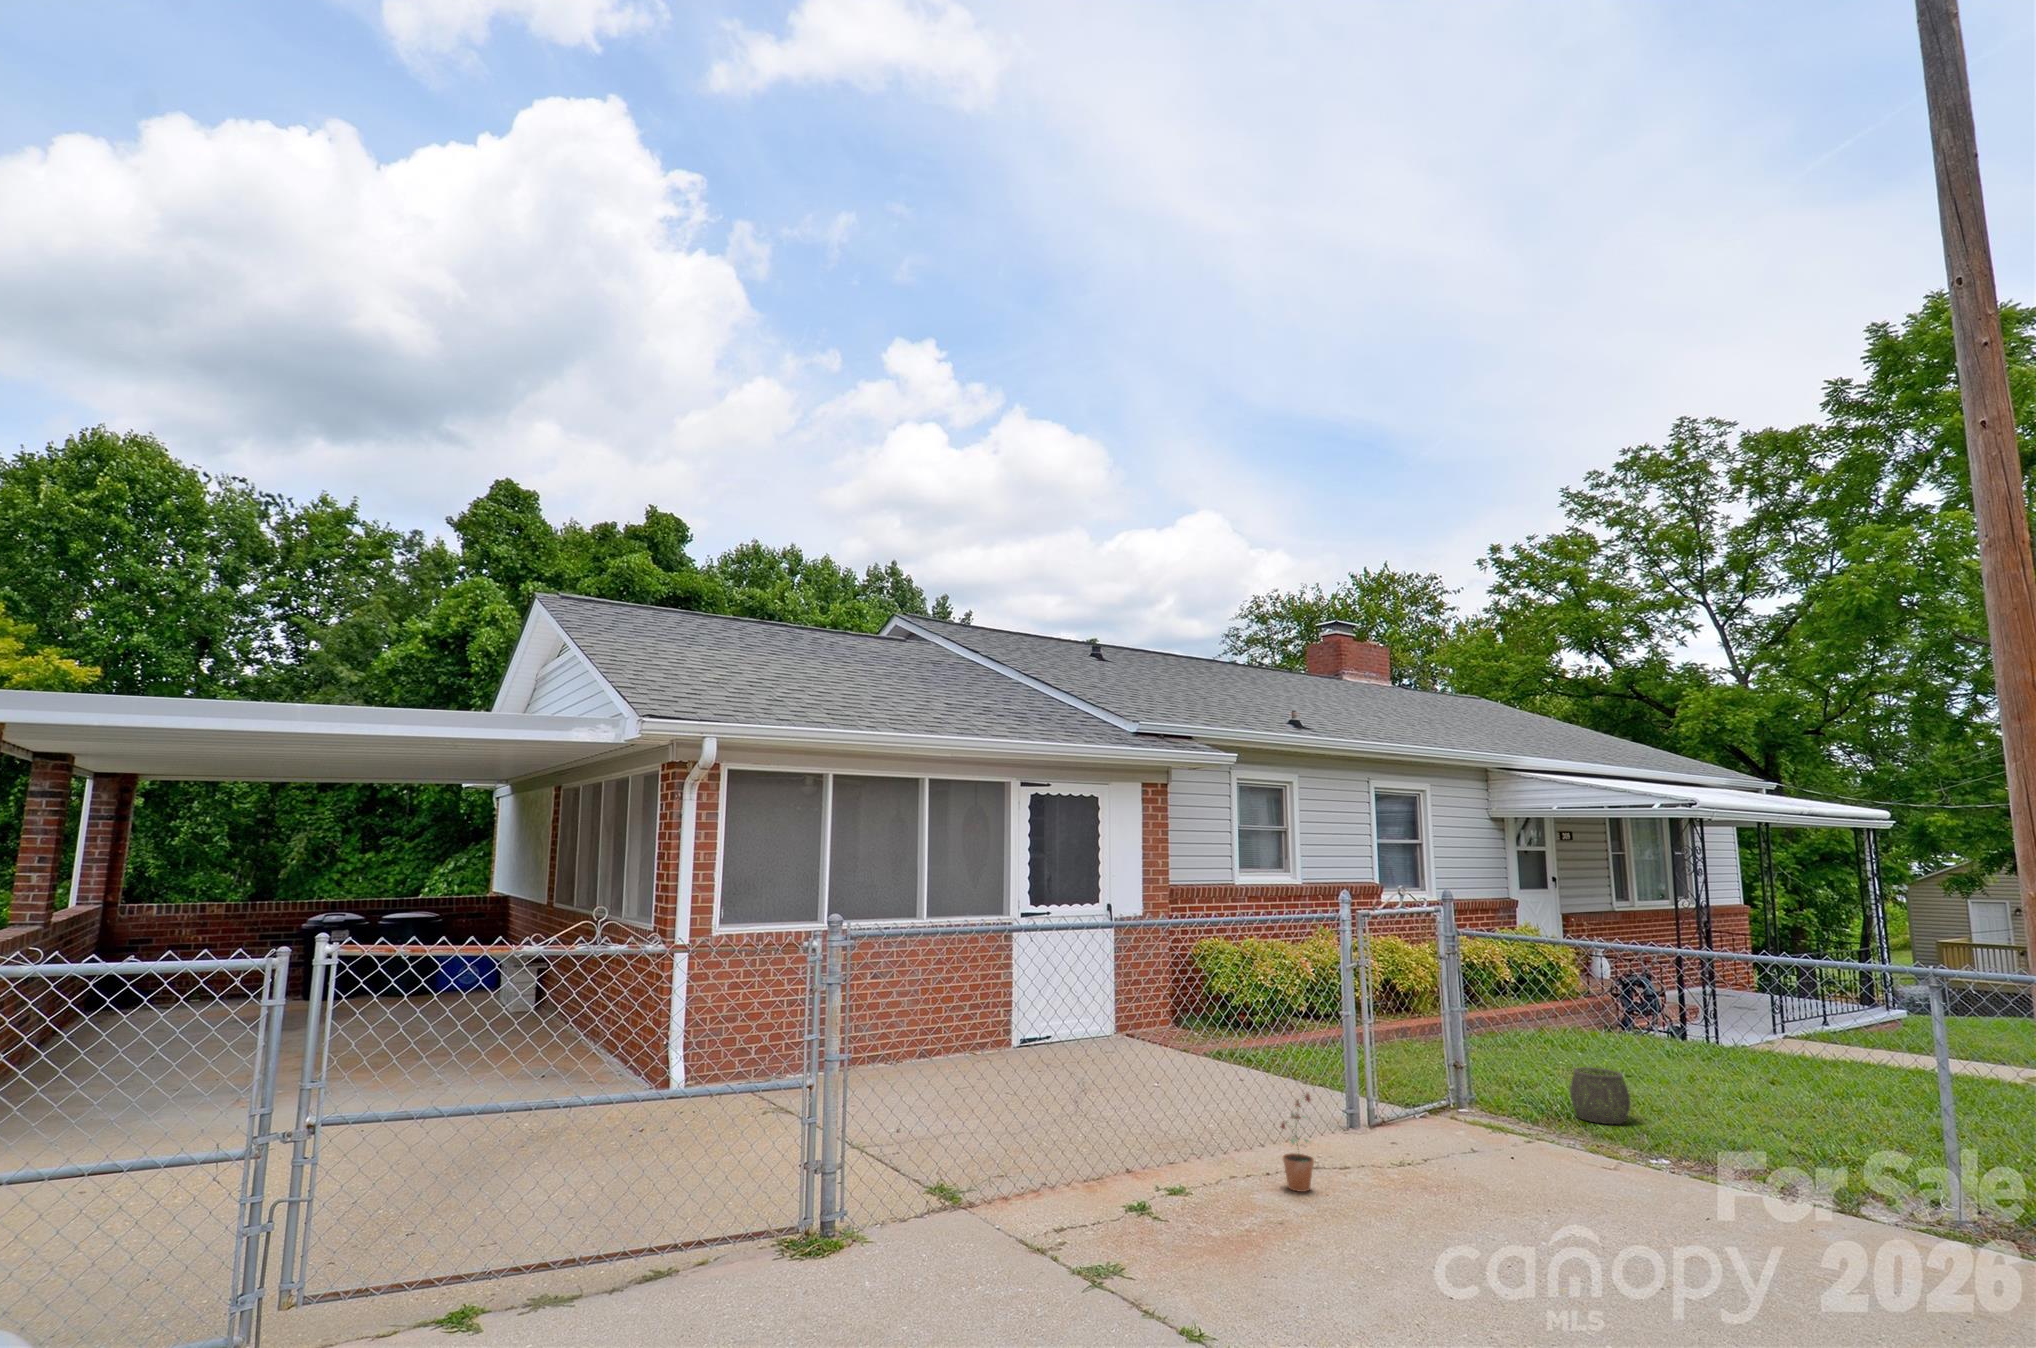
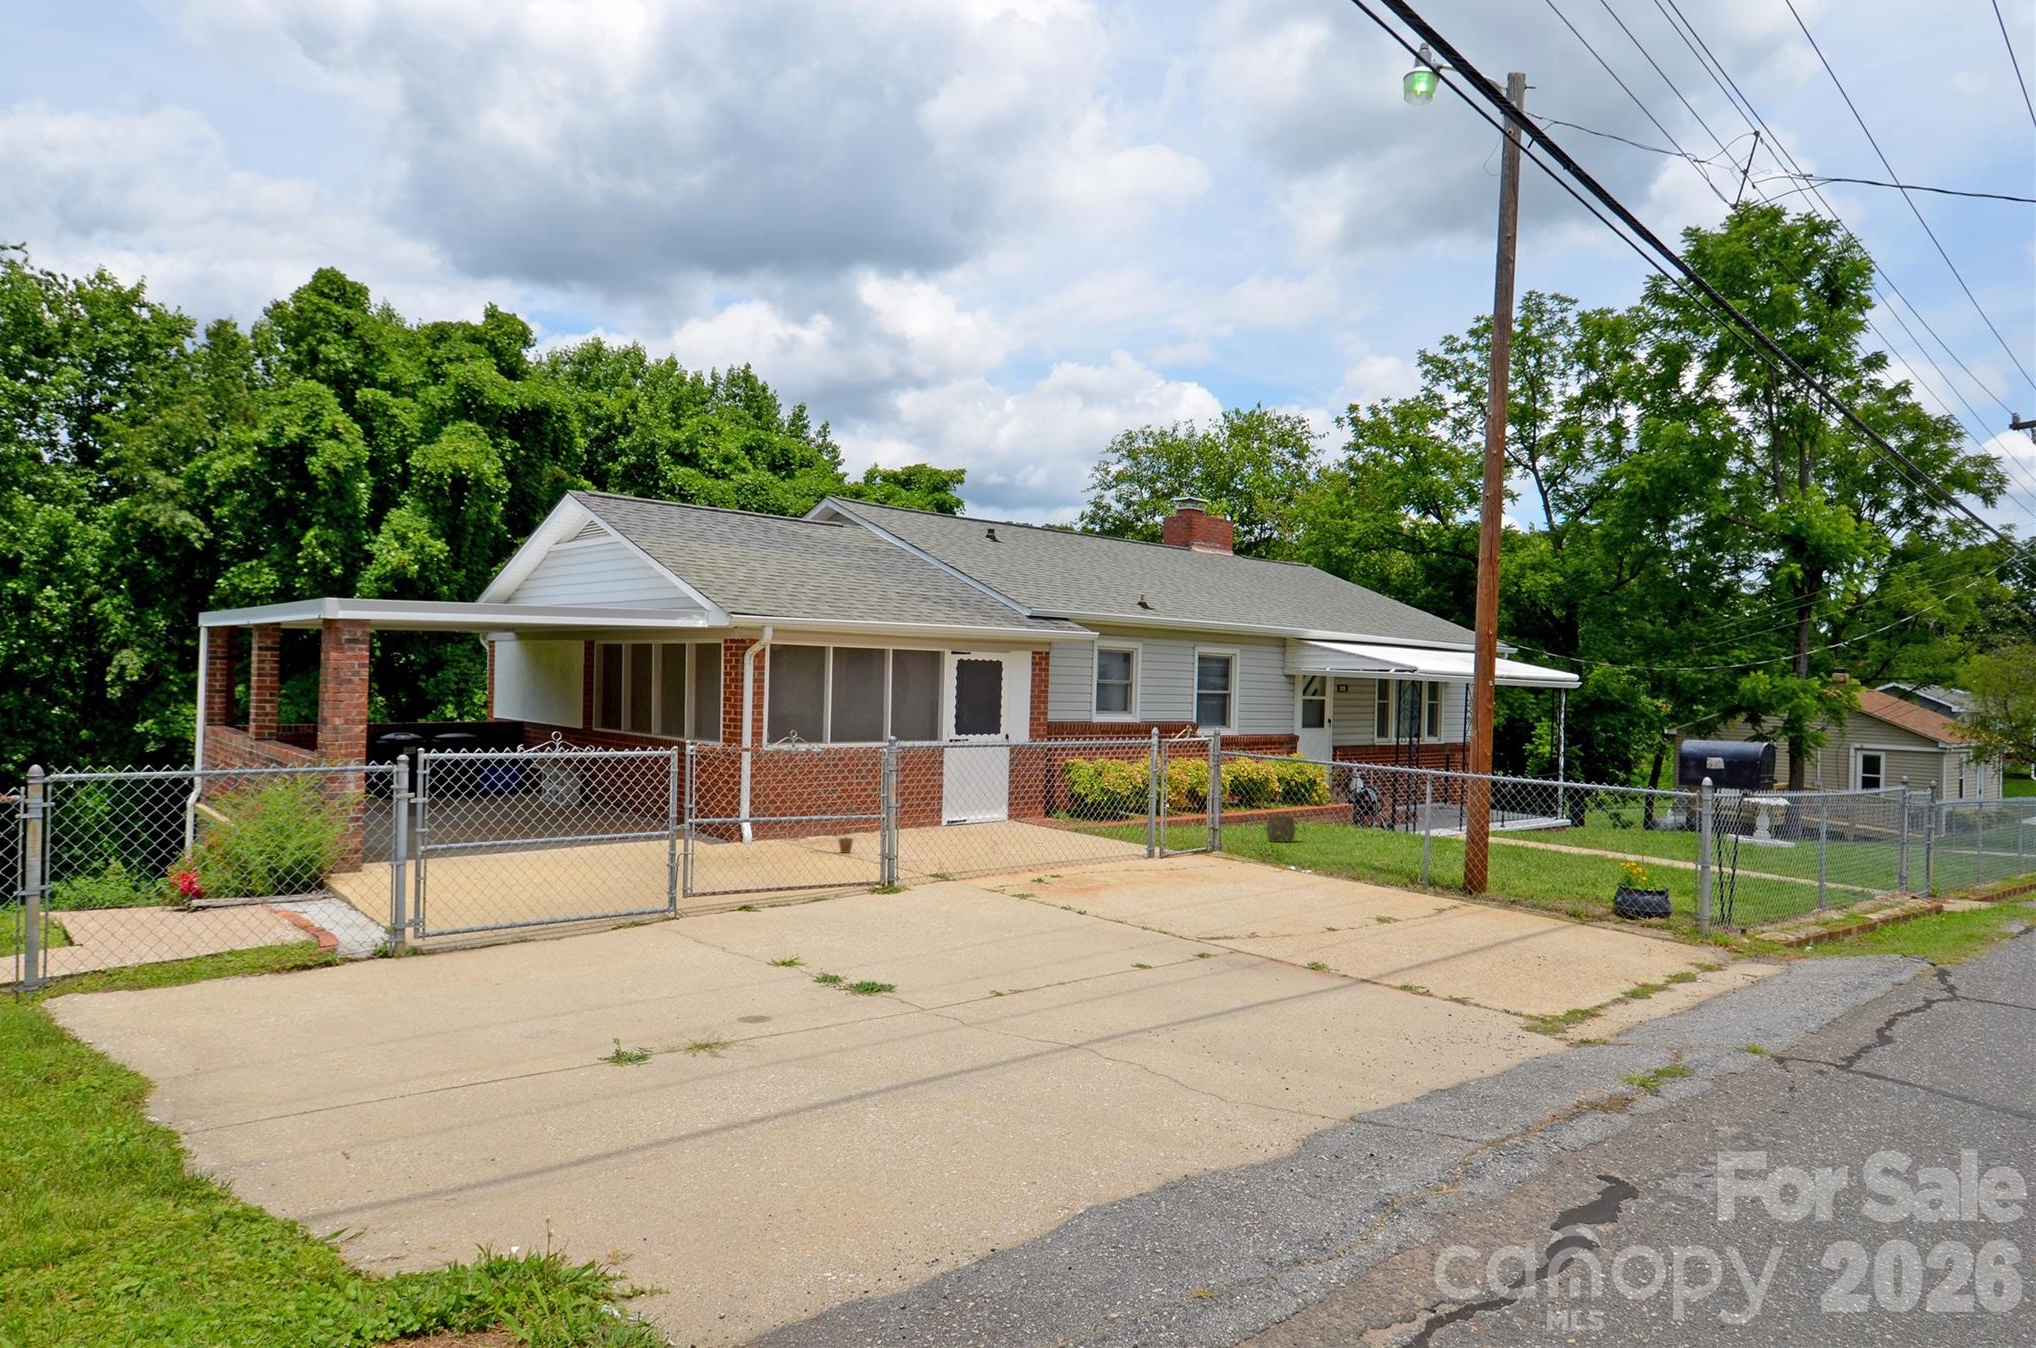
potted plant: present [1280,1093,1314,1192] -> present [839,809,854,853]

